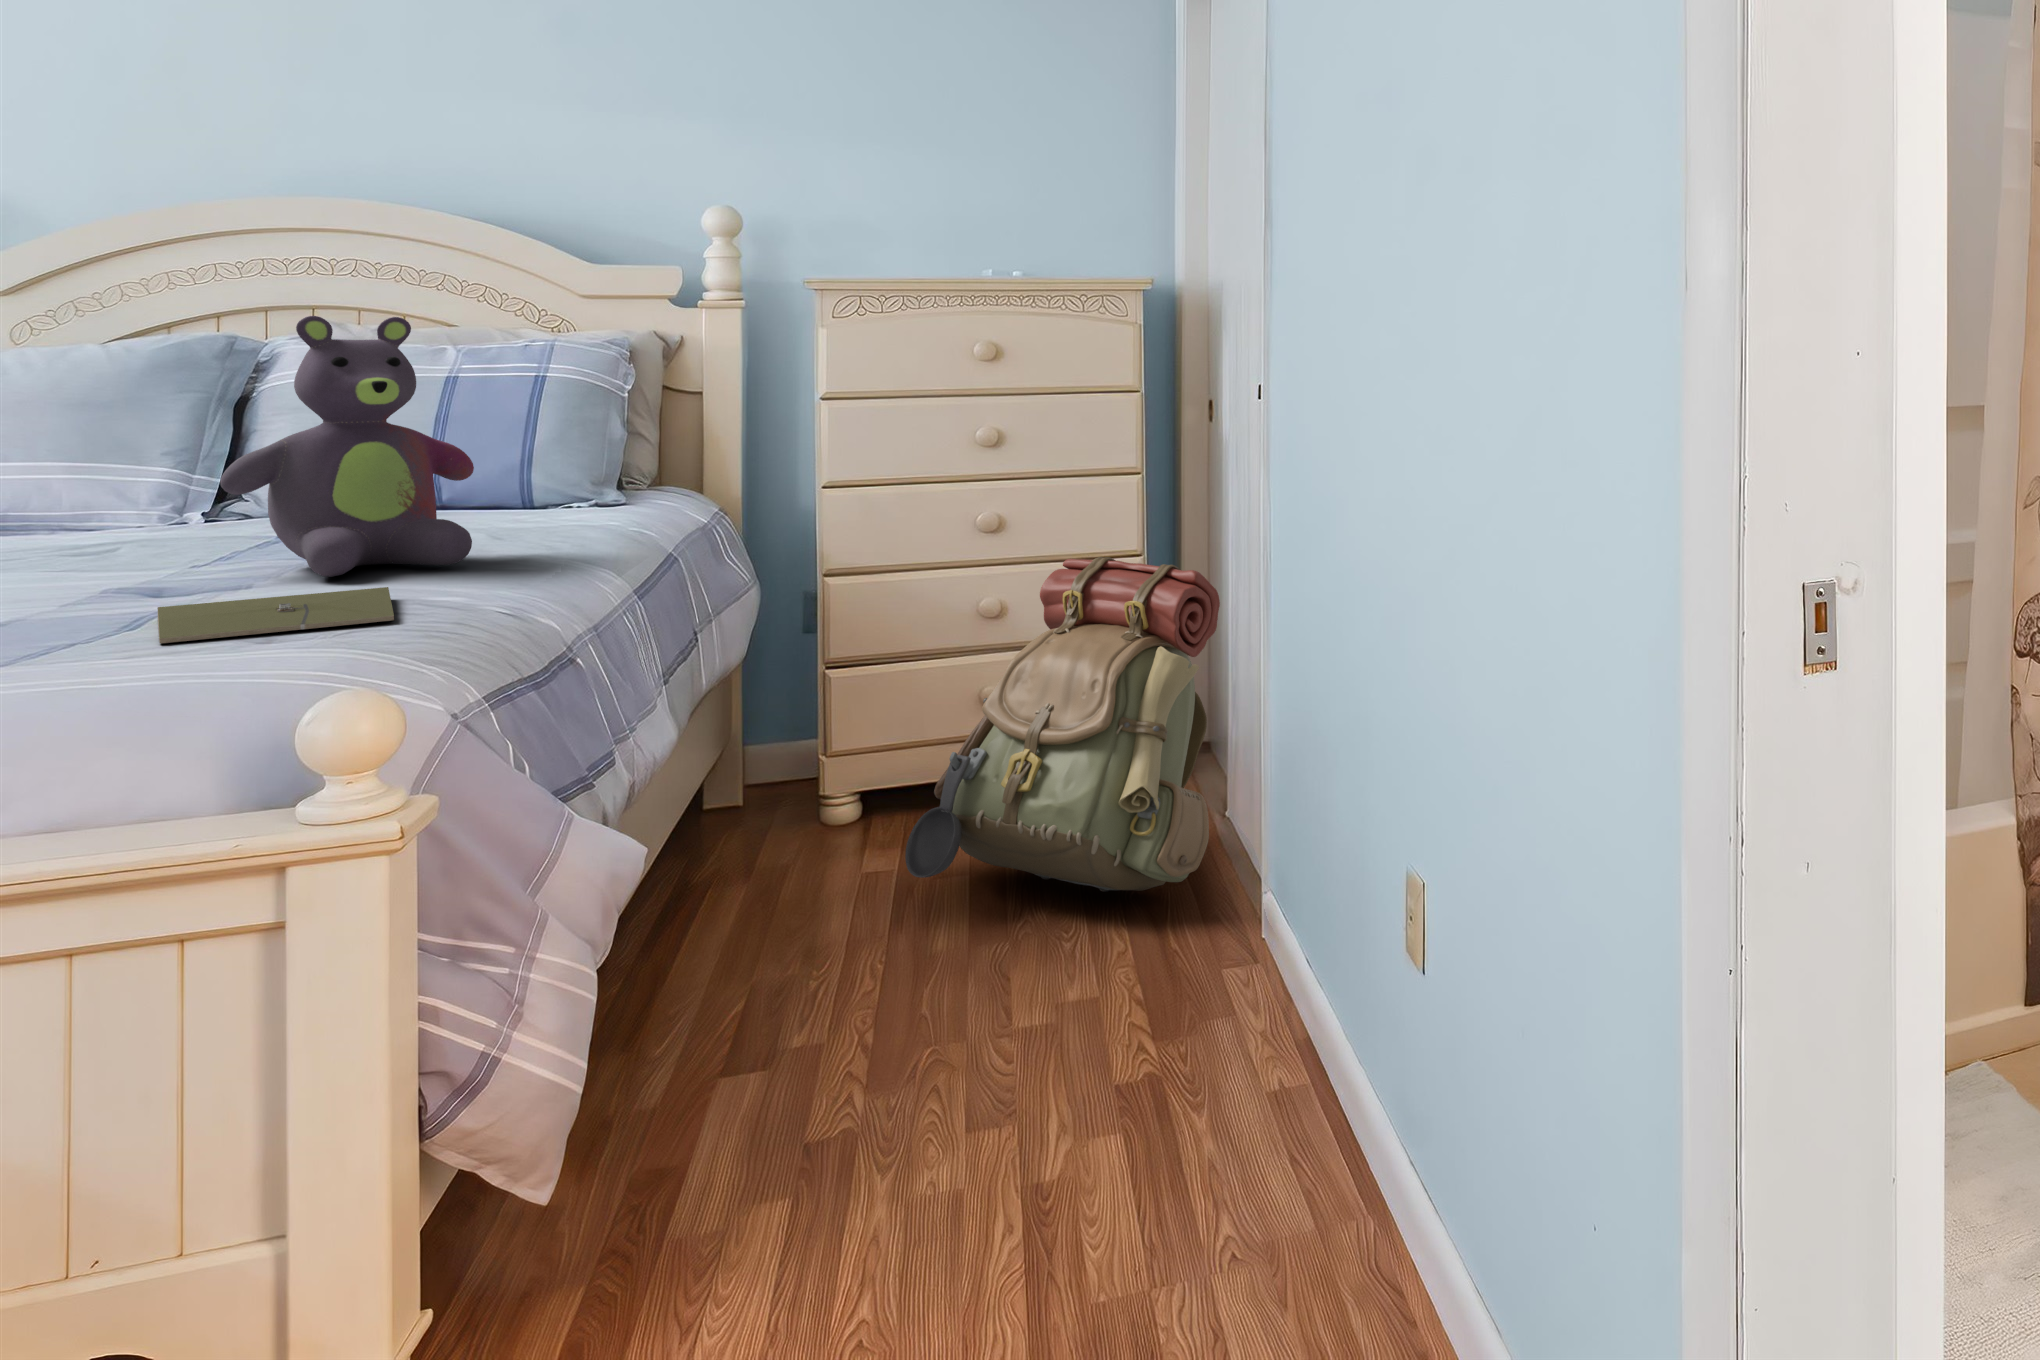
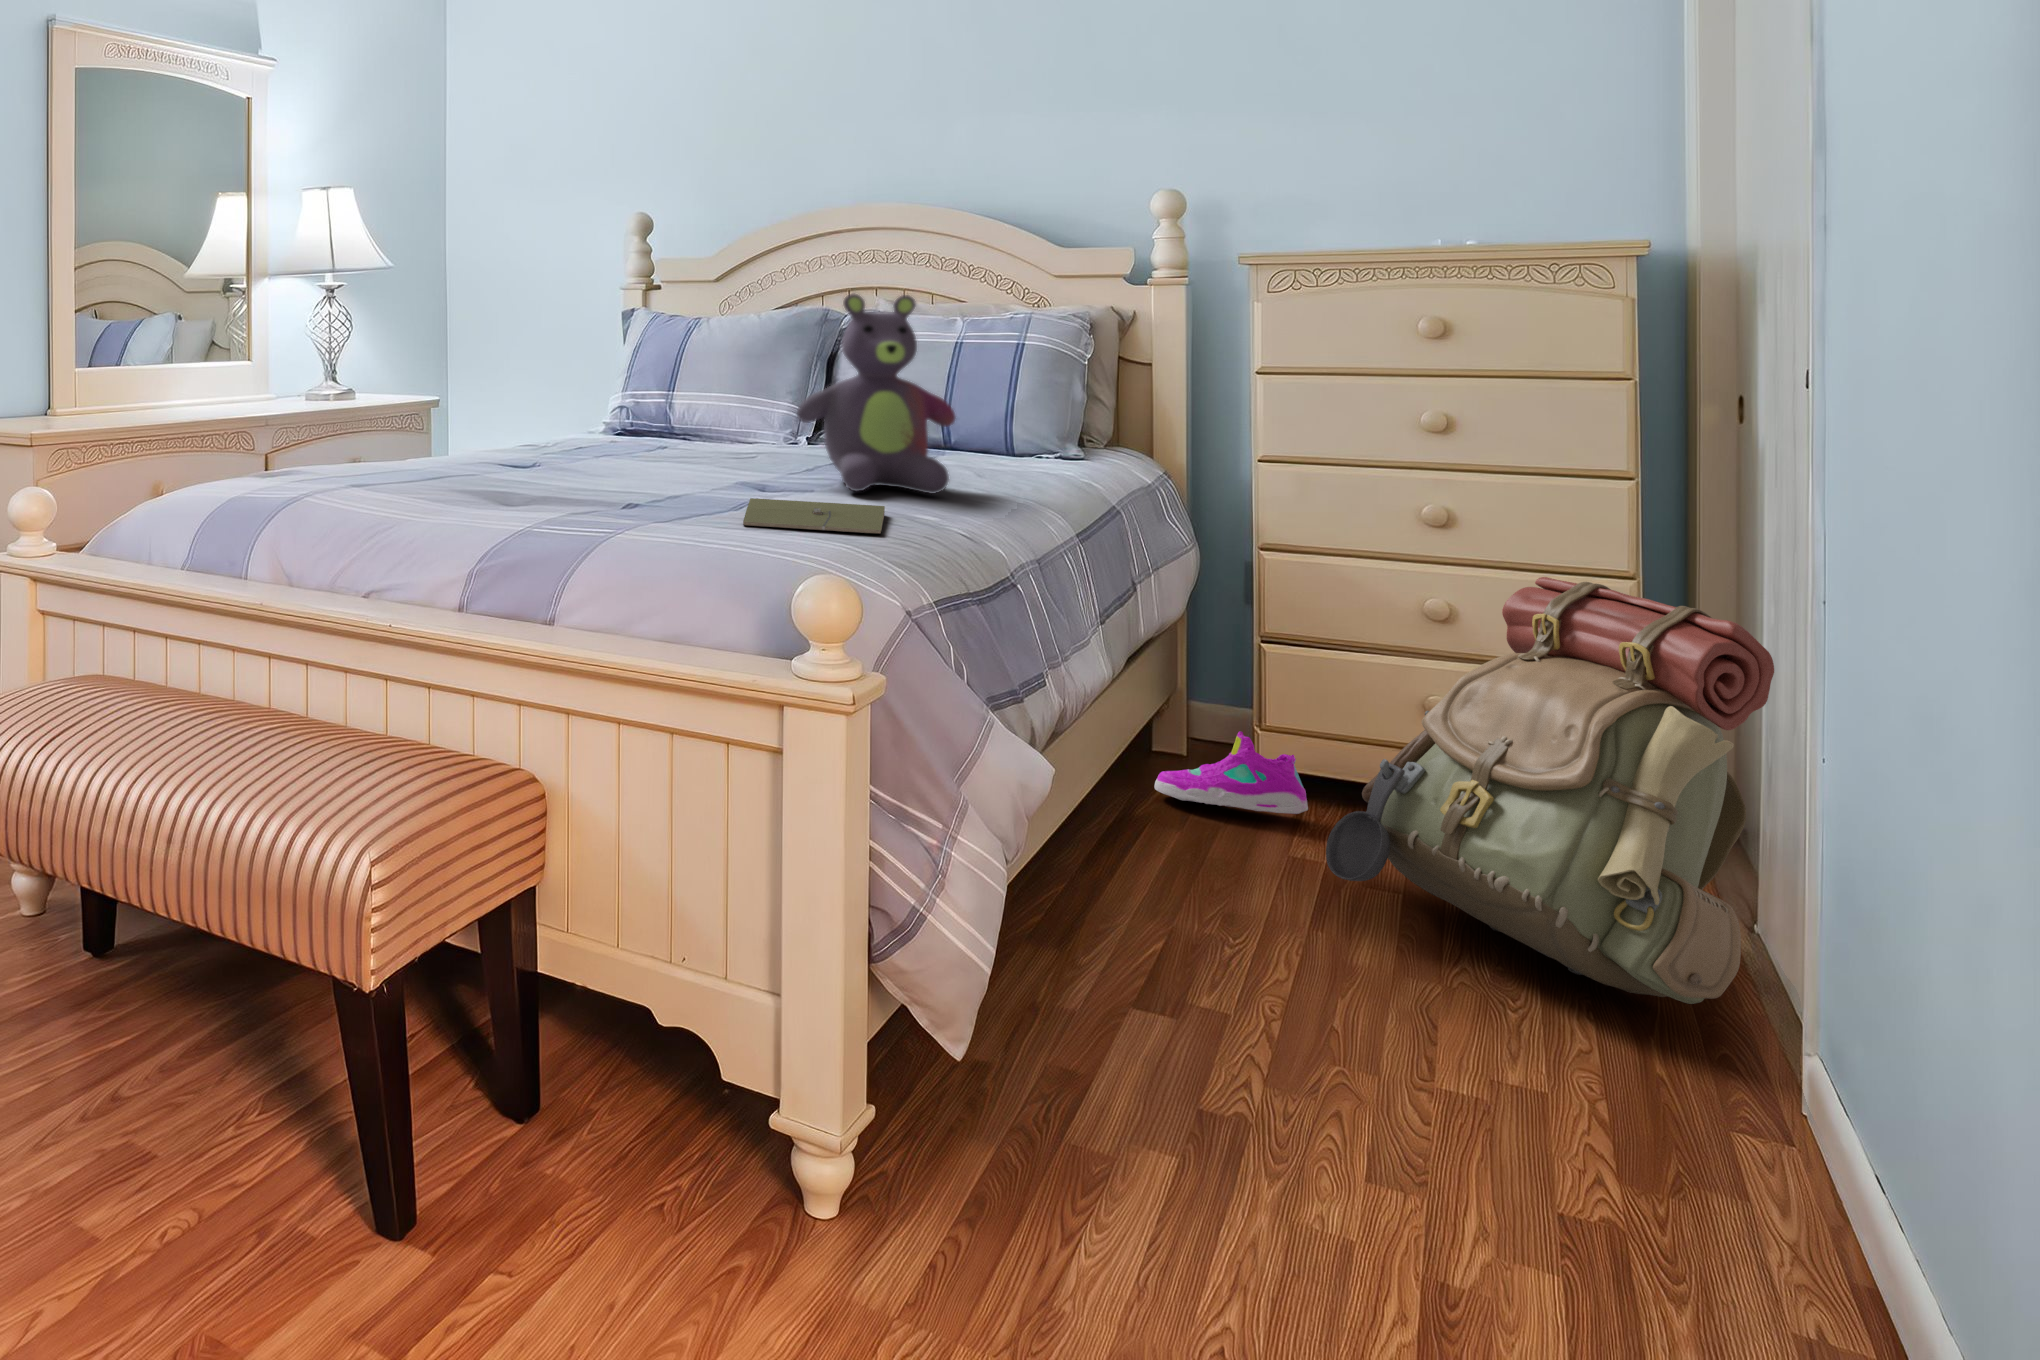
shoe: none [726,767,883,858] -> present [1154,731,1308,814]

